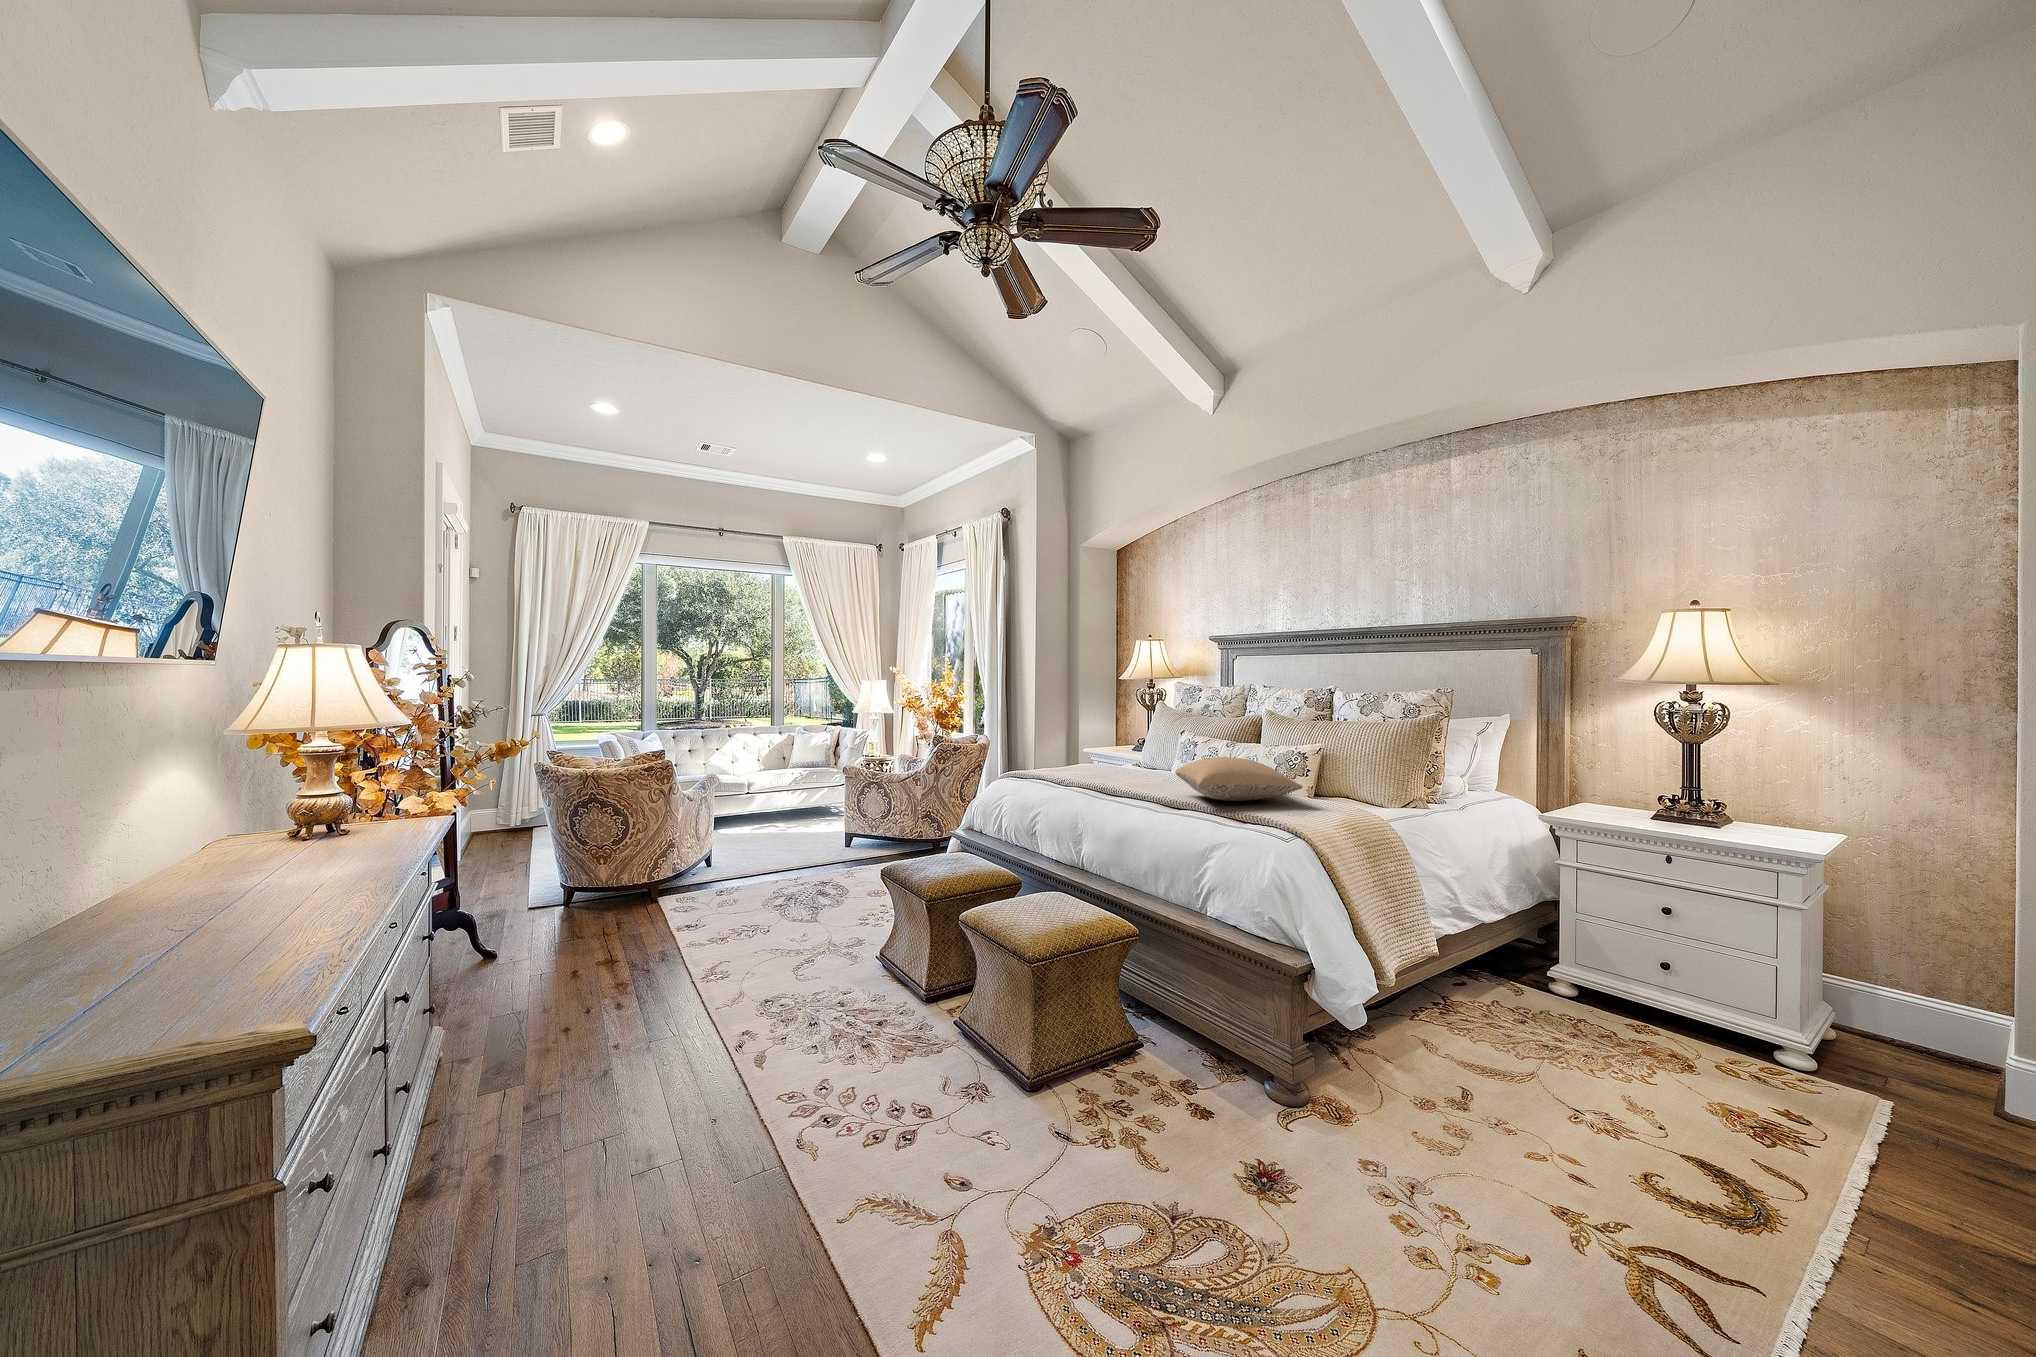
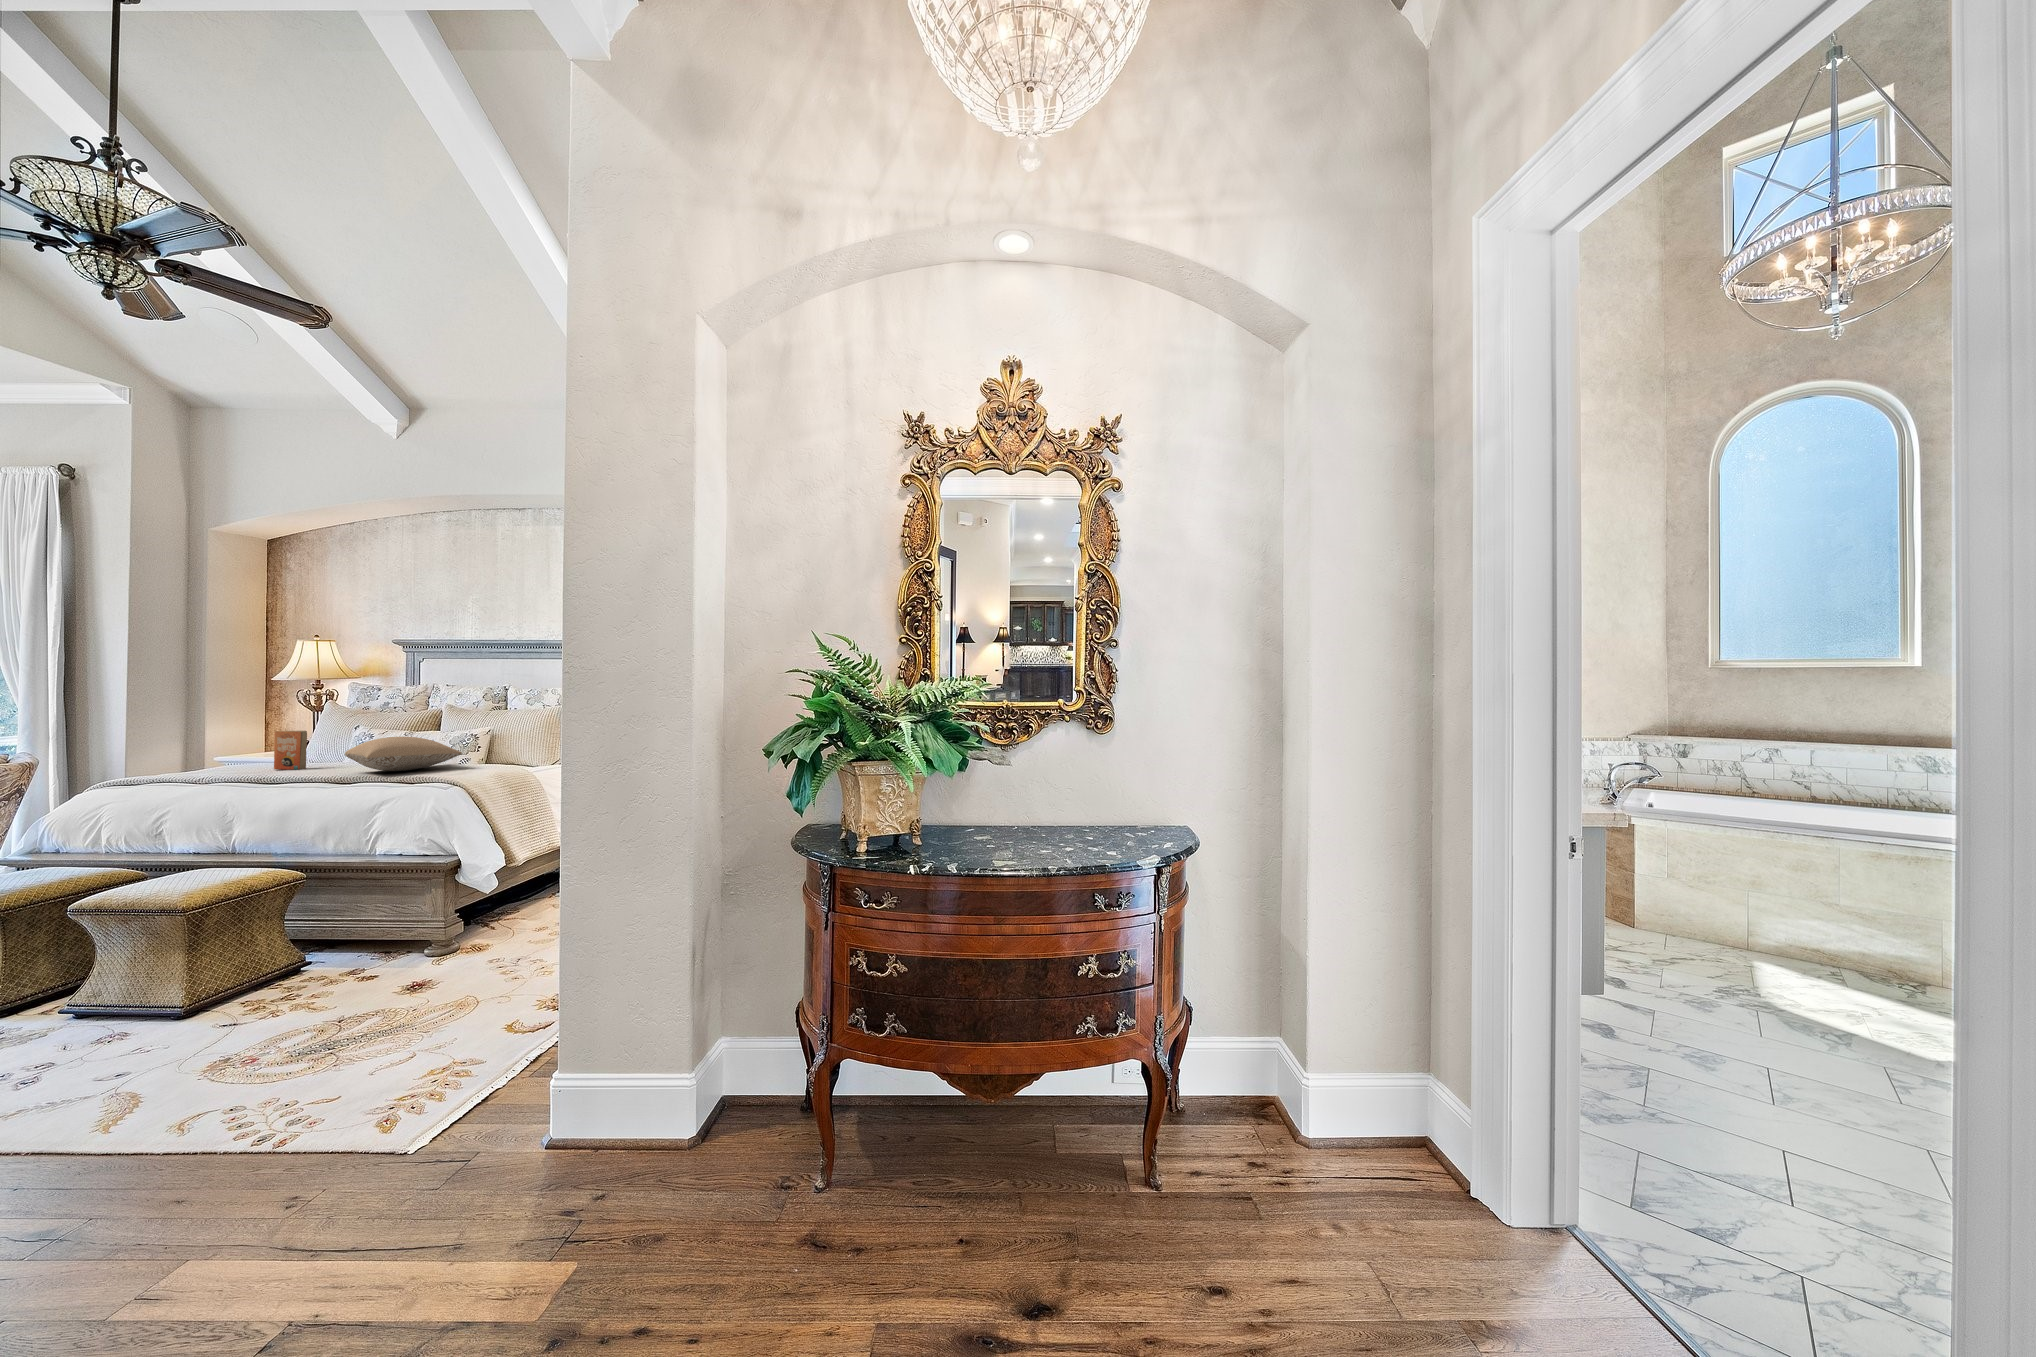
paperback book: none [1092,736,1161,782] -> present [274,731,307,770]

